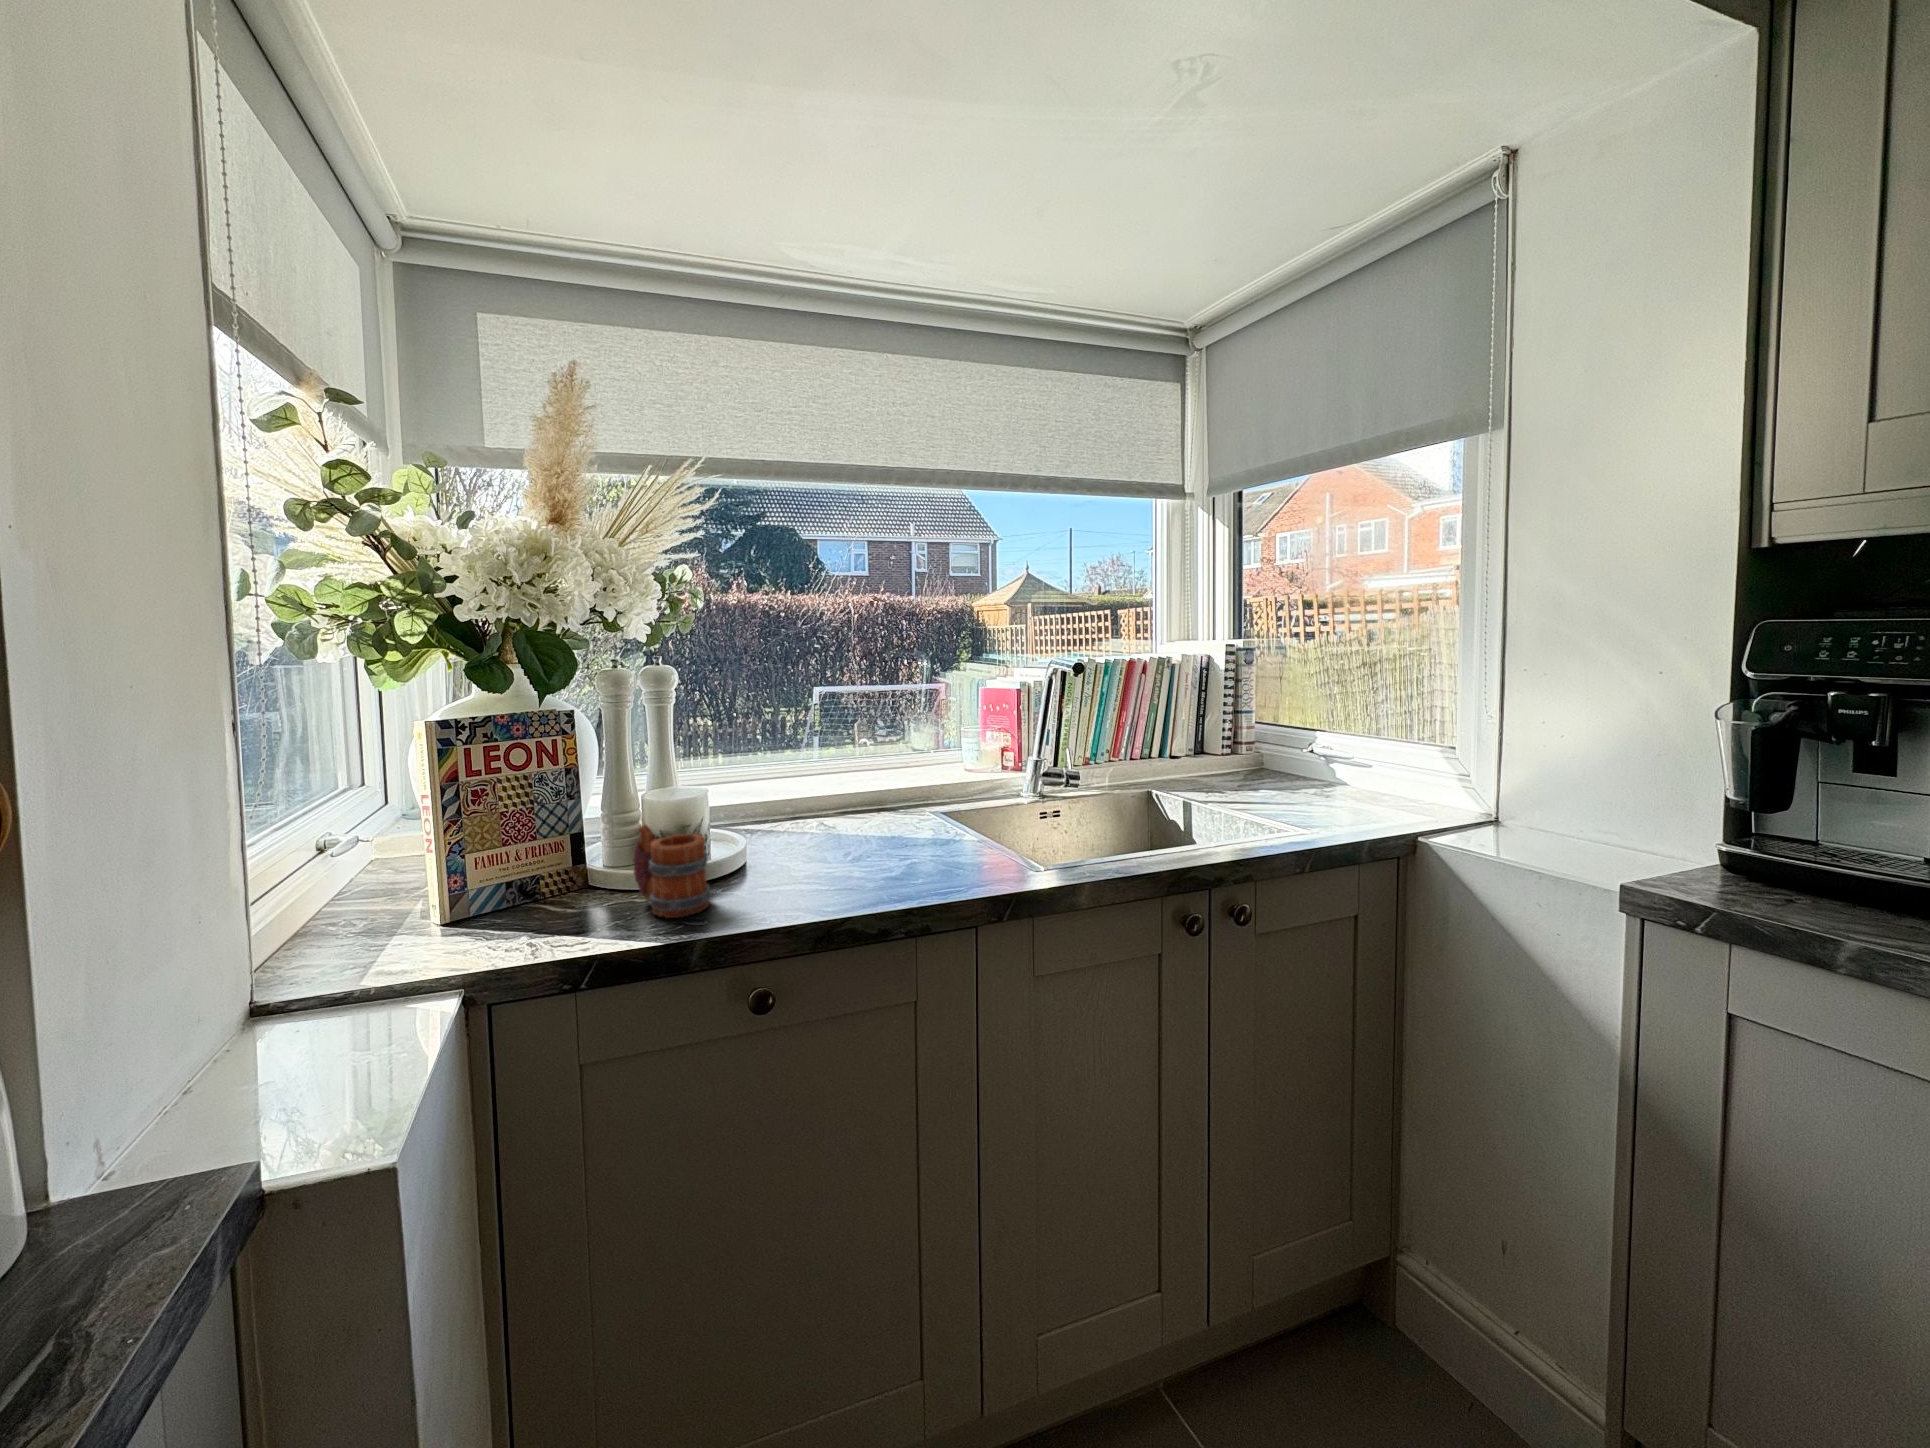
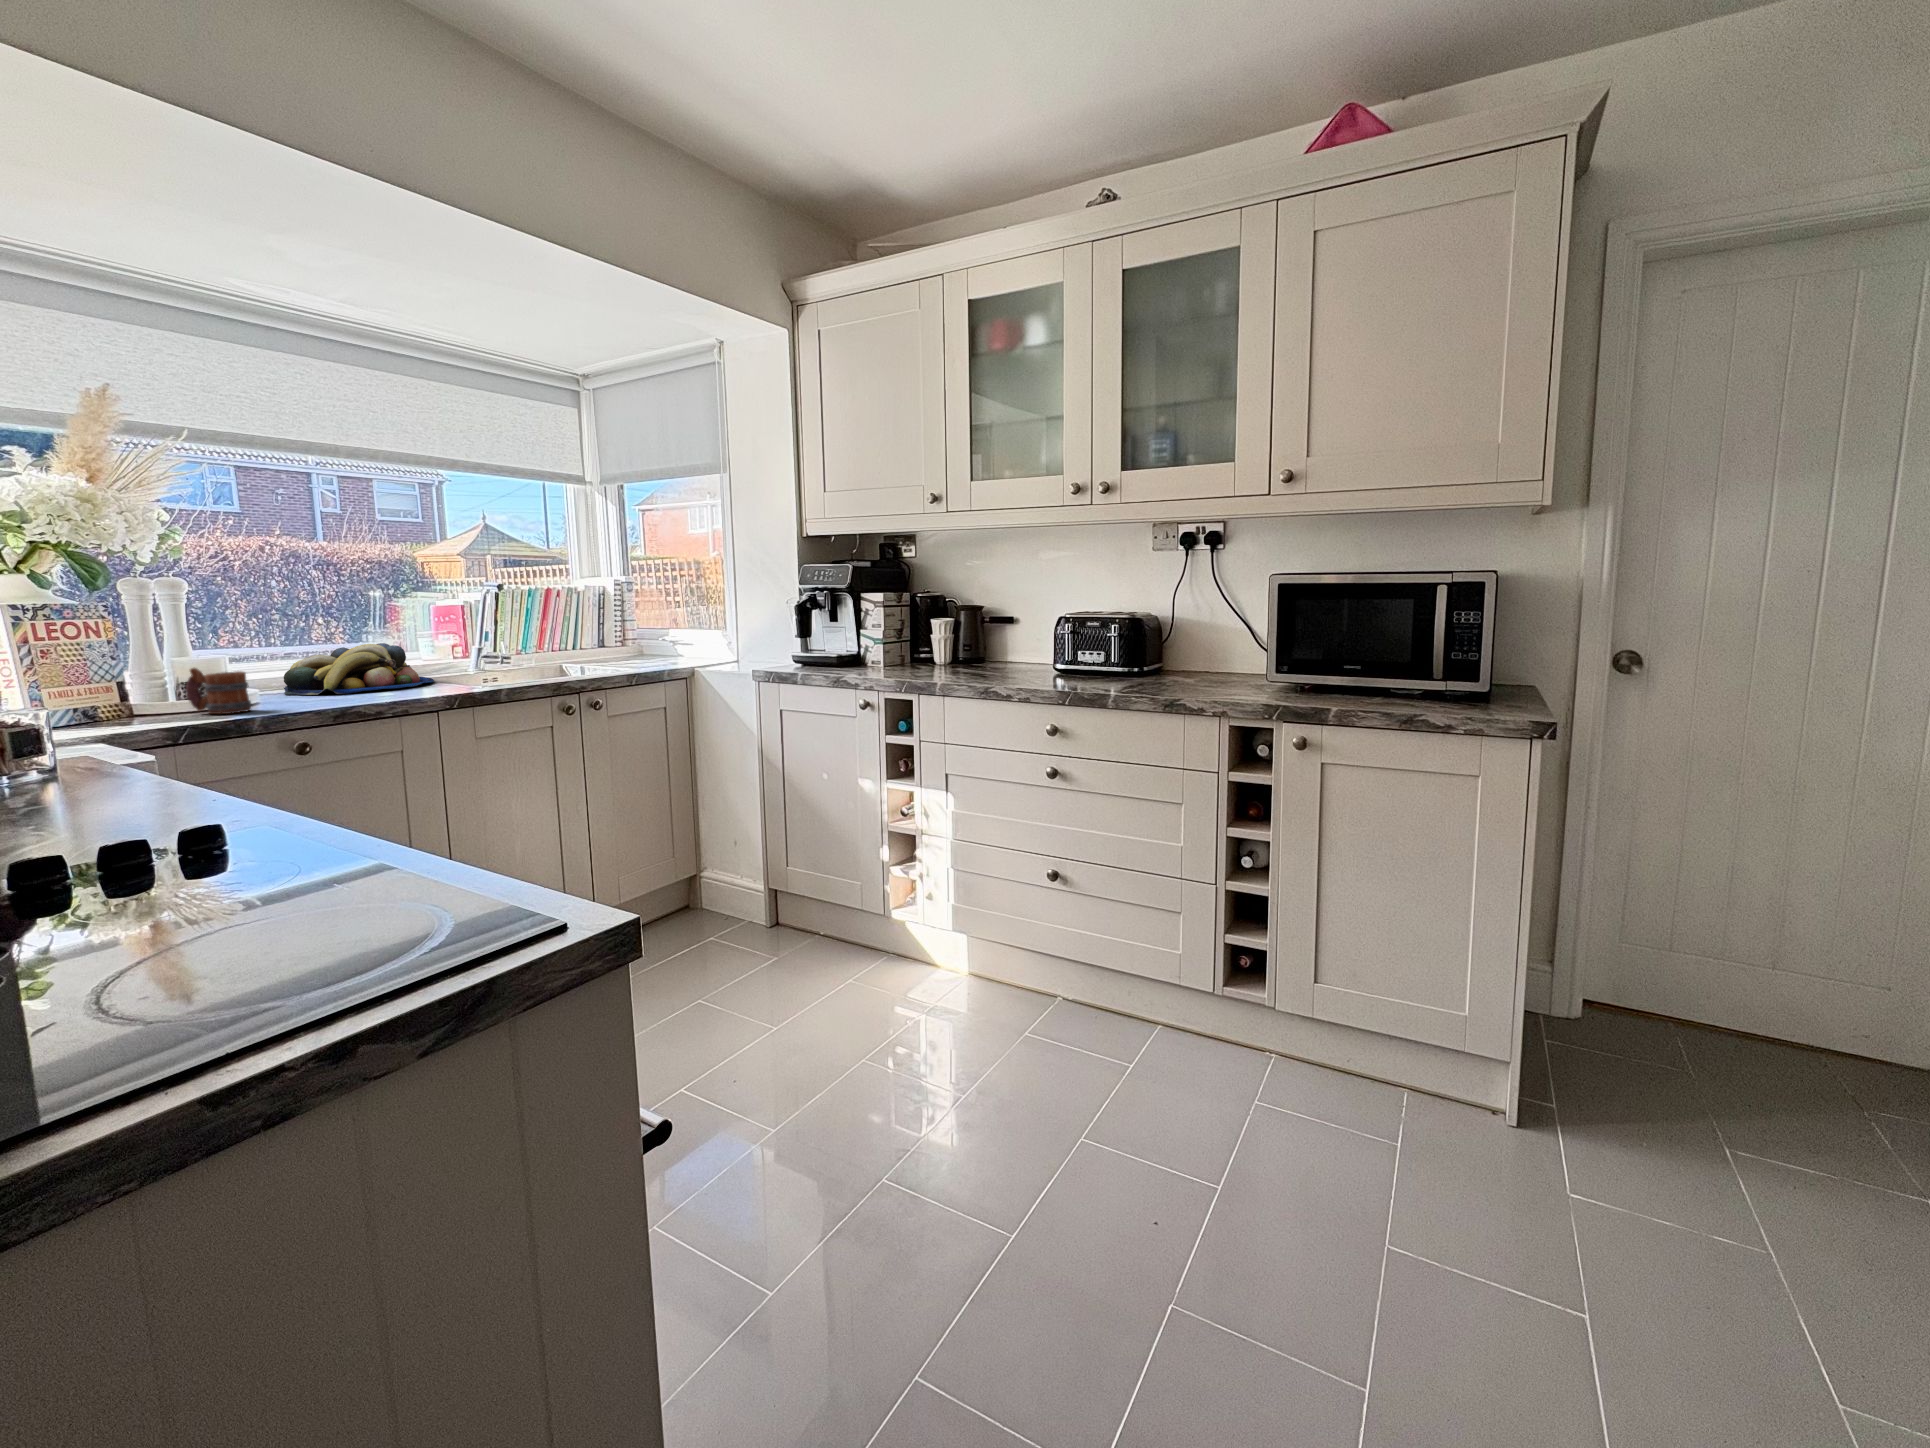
fruit bowl: none [787,756,978,855] -> present [284,643,434,695]

